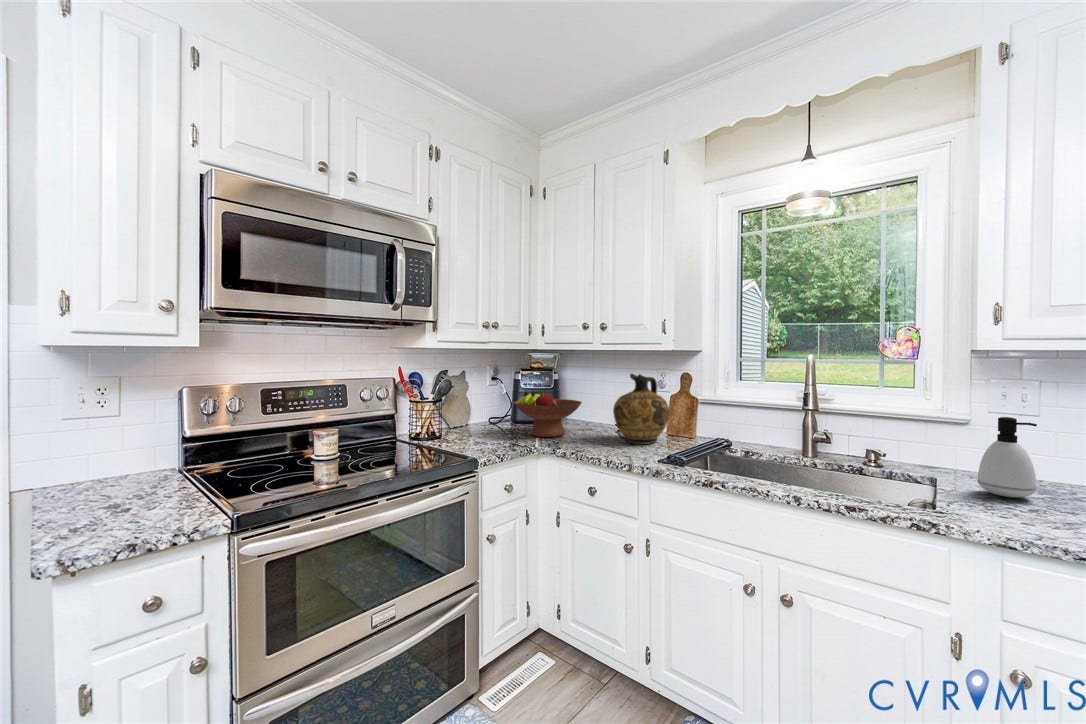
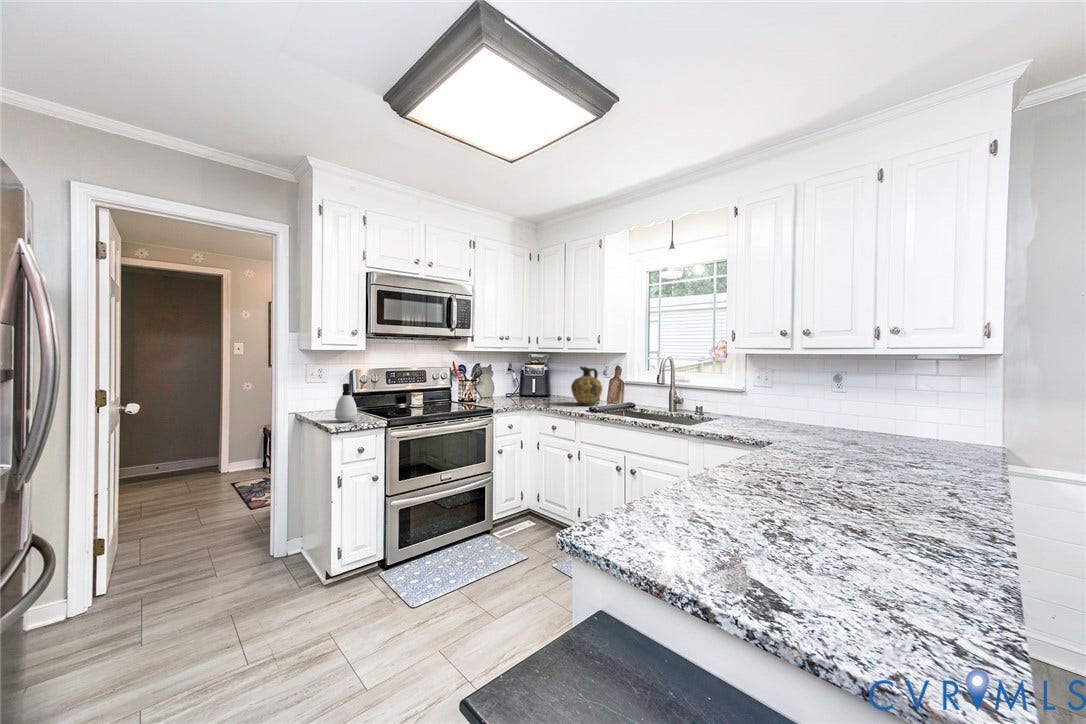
fruit bowl: present [514,390,582,437] -> none [517,376,556,402]
soap dispenser: present [978,417,1037,497] -> present [335,383,357,422]

